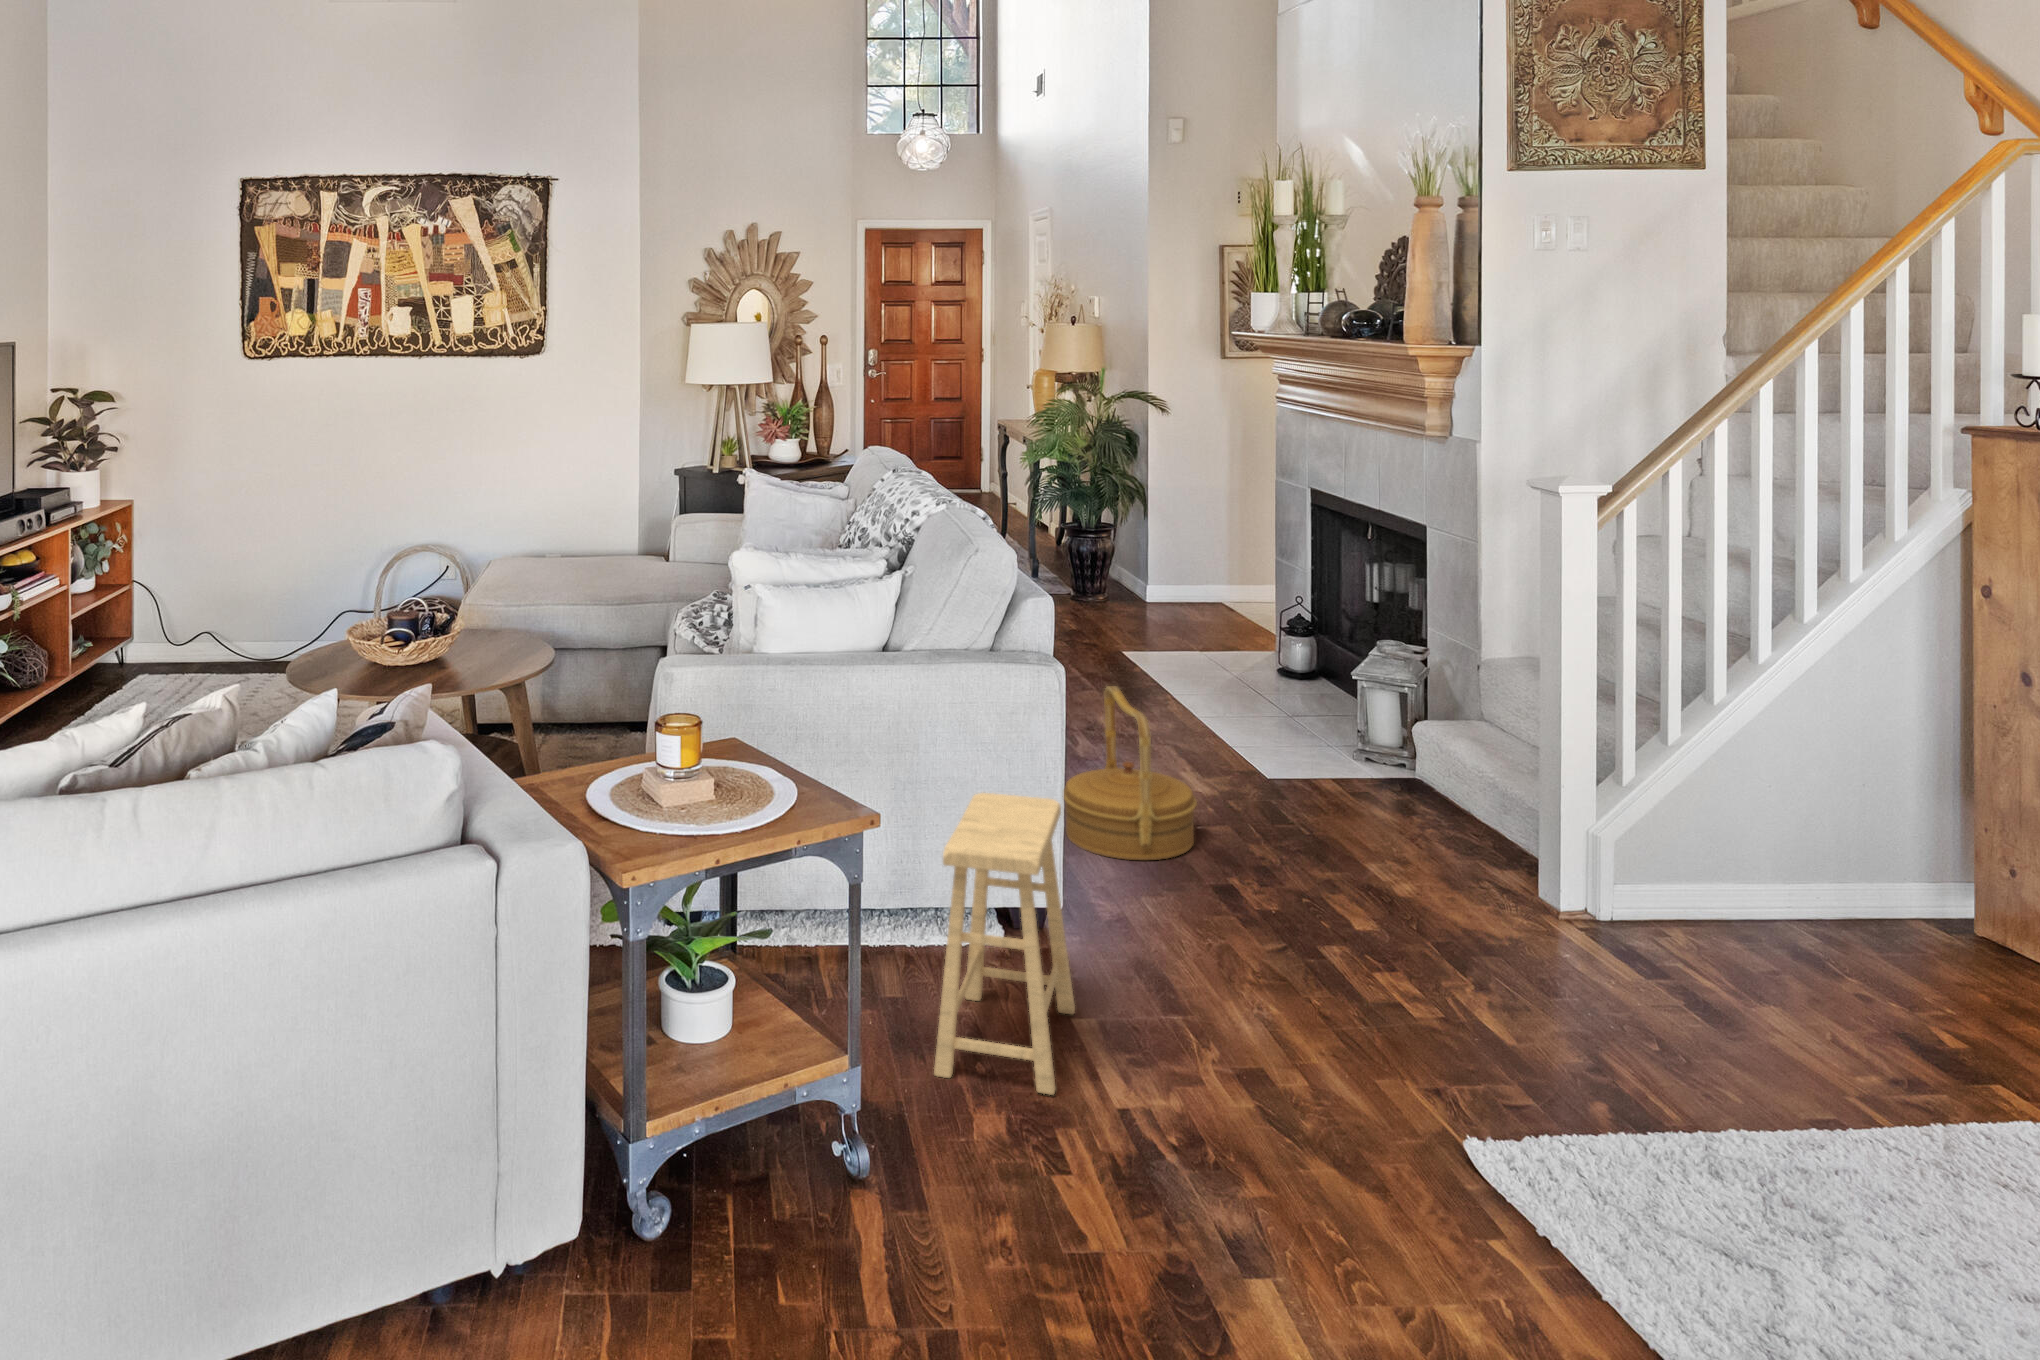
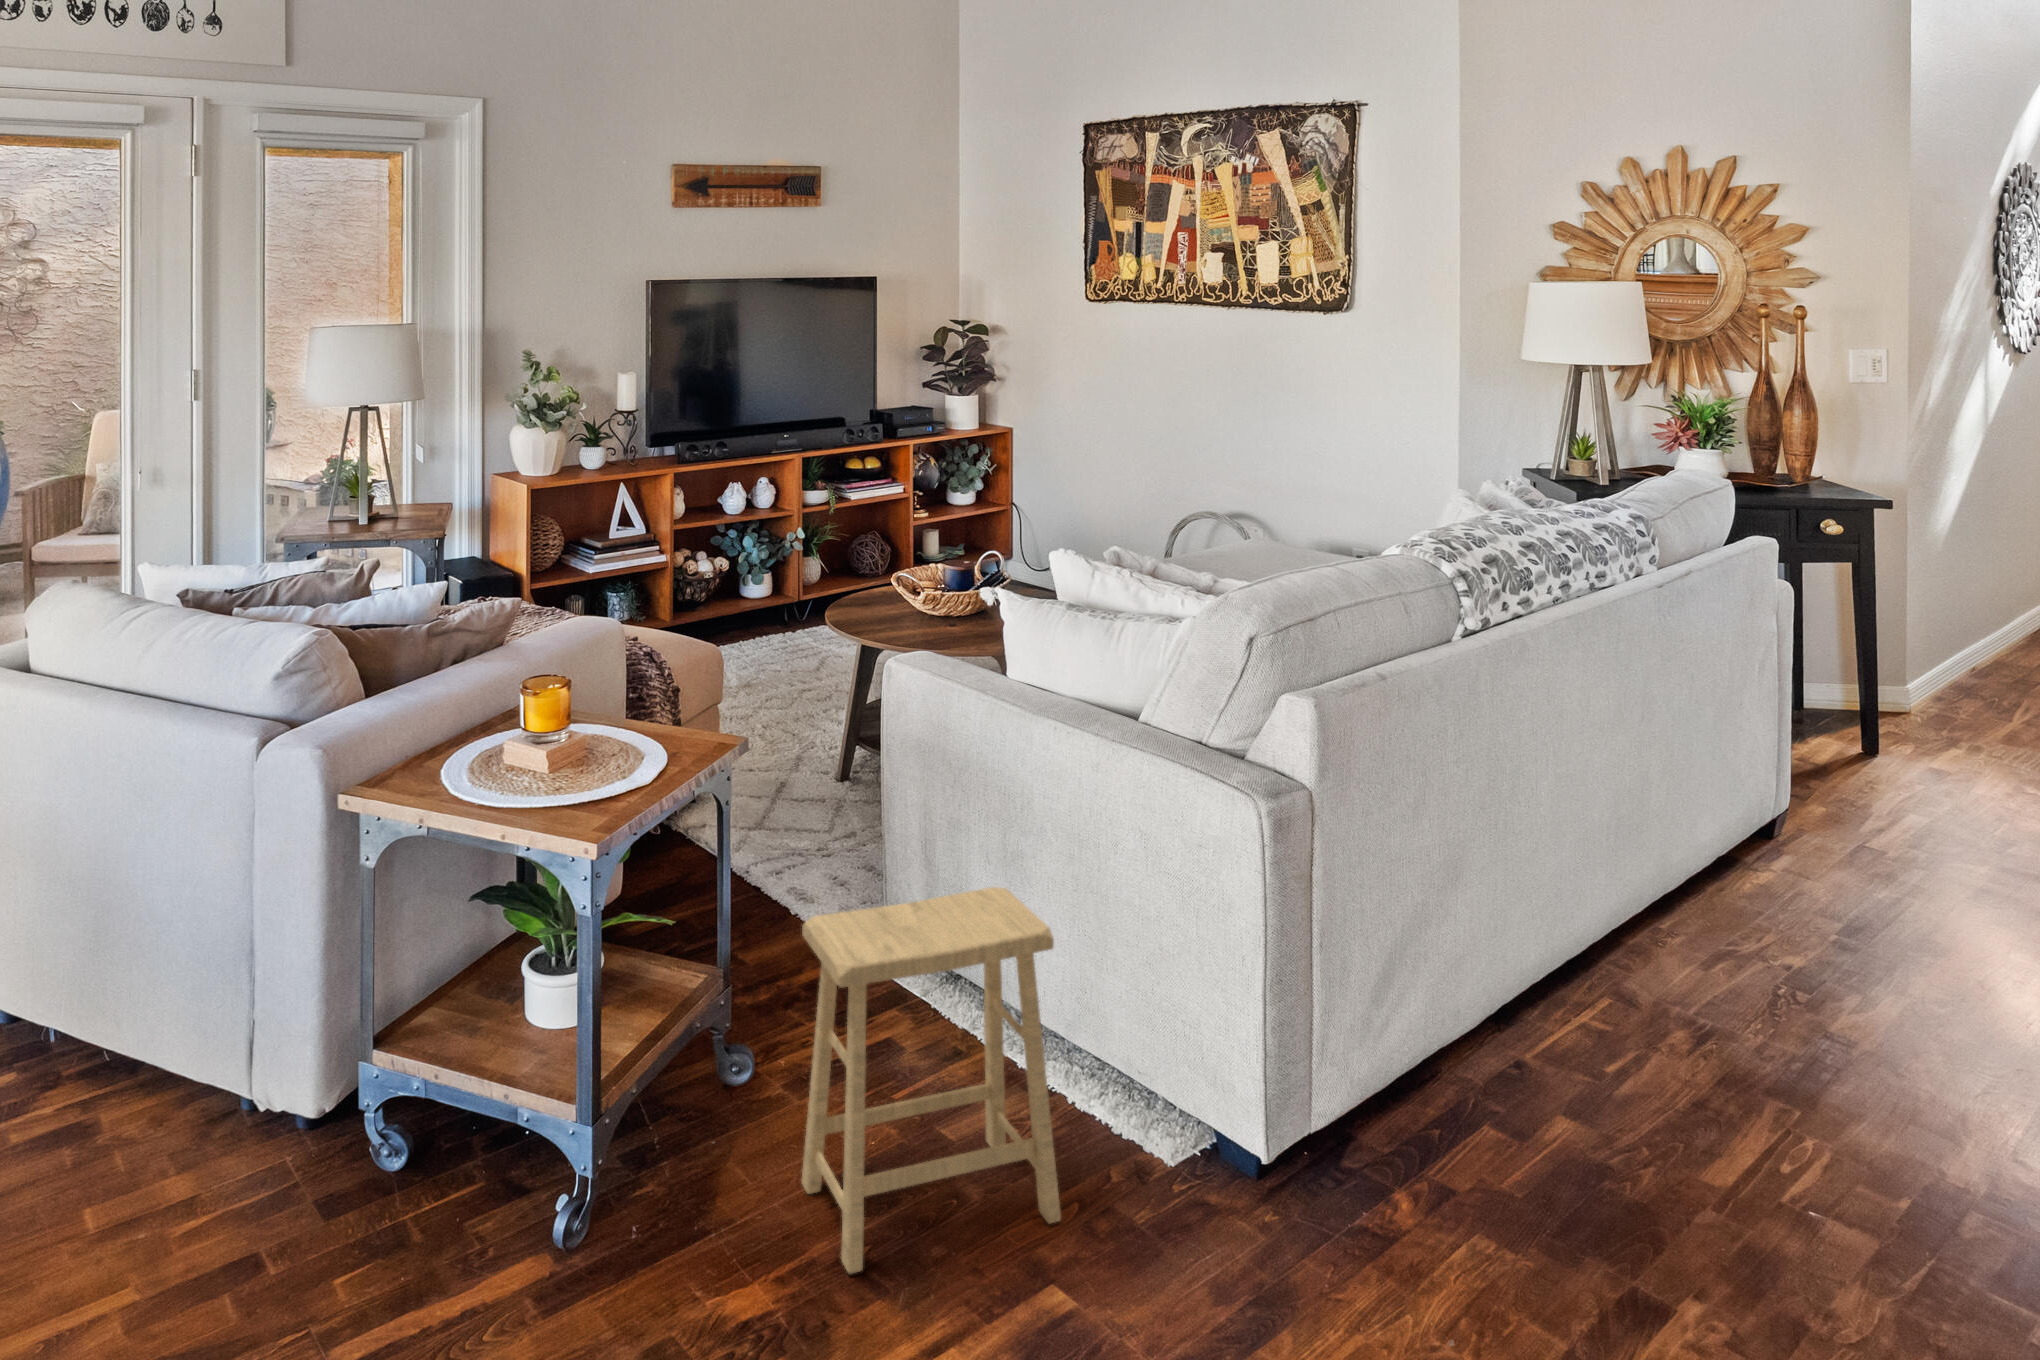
woven basket: present [1064,686,1197,860] -> none [1497,861,1728,1158]

